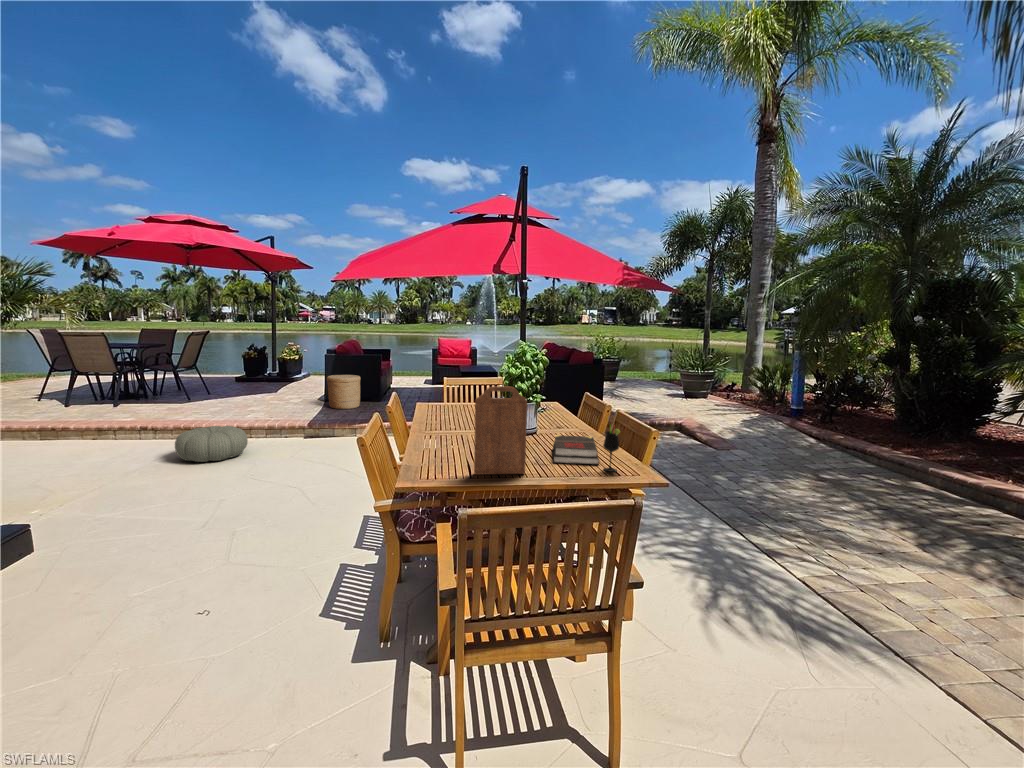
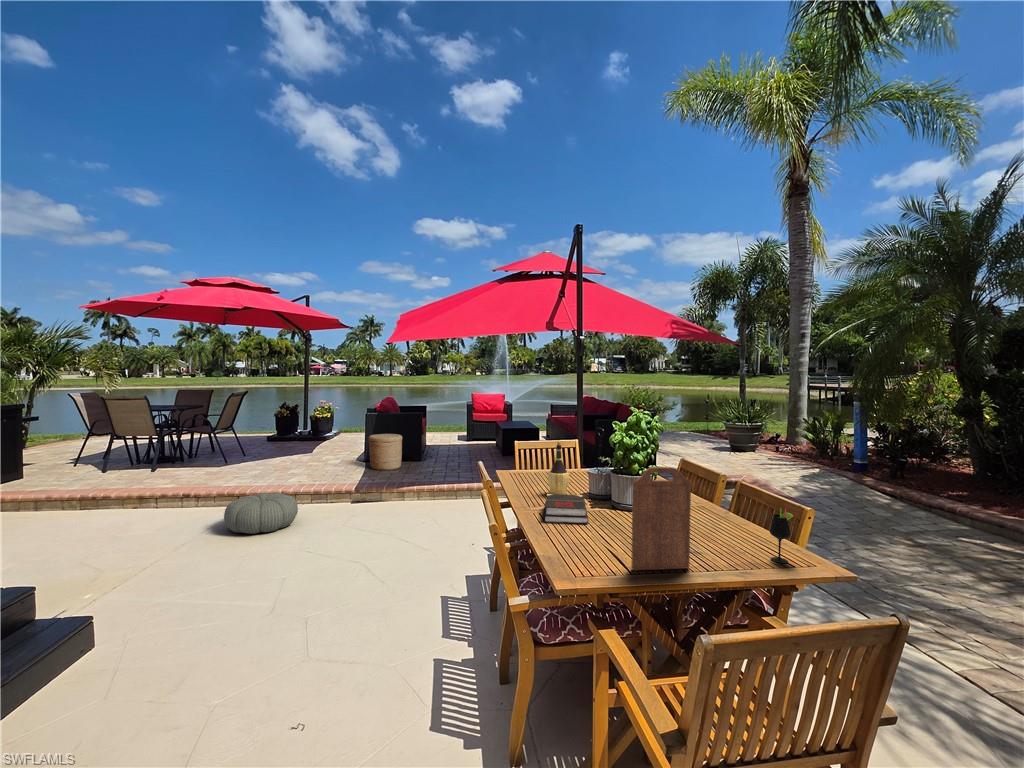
wine bottle: none [451,373,471,423] -> present [548,441,569,495]
book: present [553,435,599,465] -> present [544,494,588,524]

